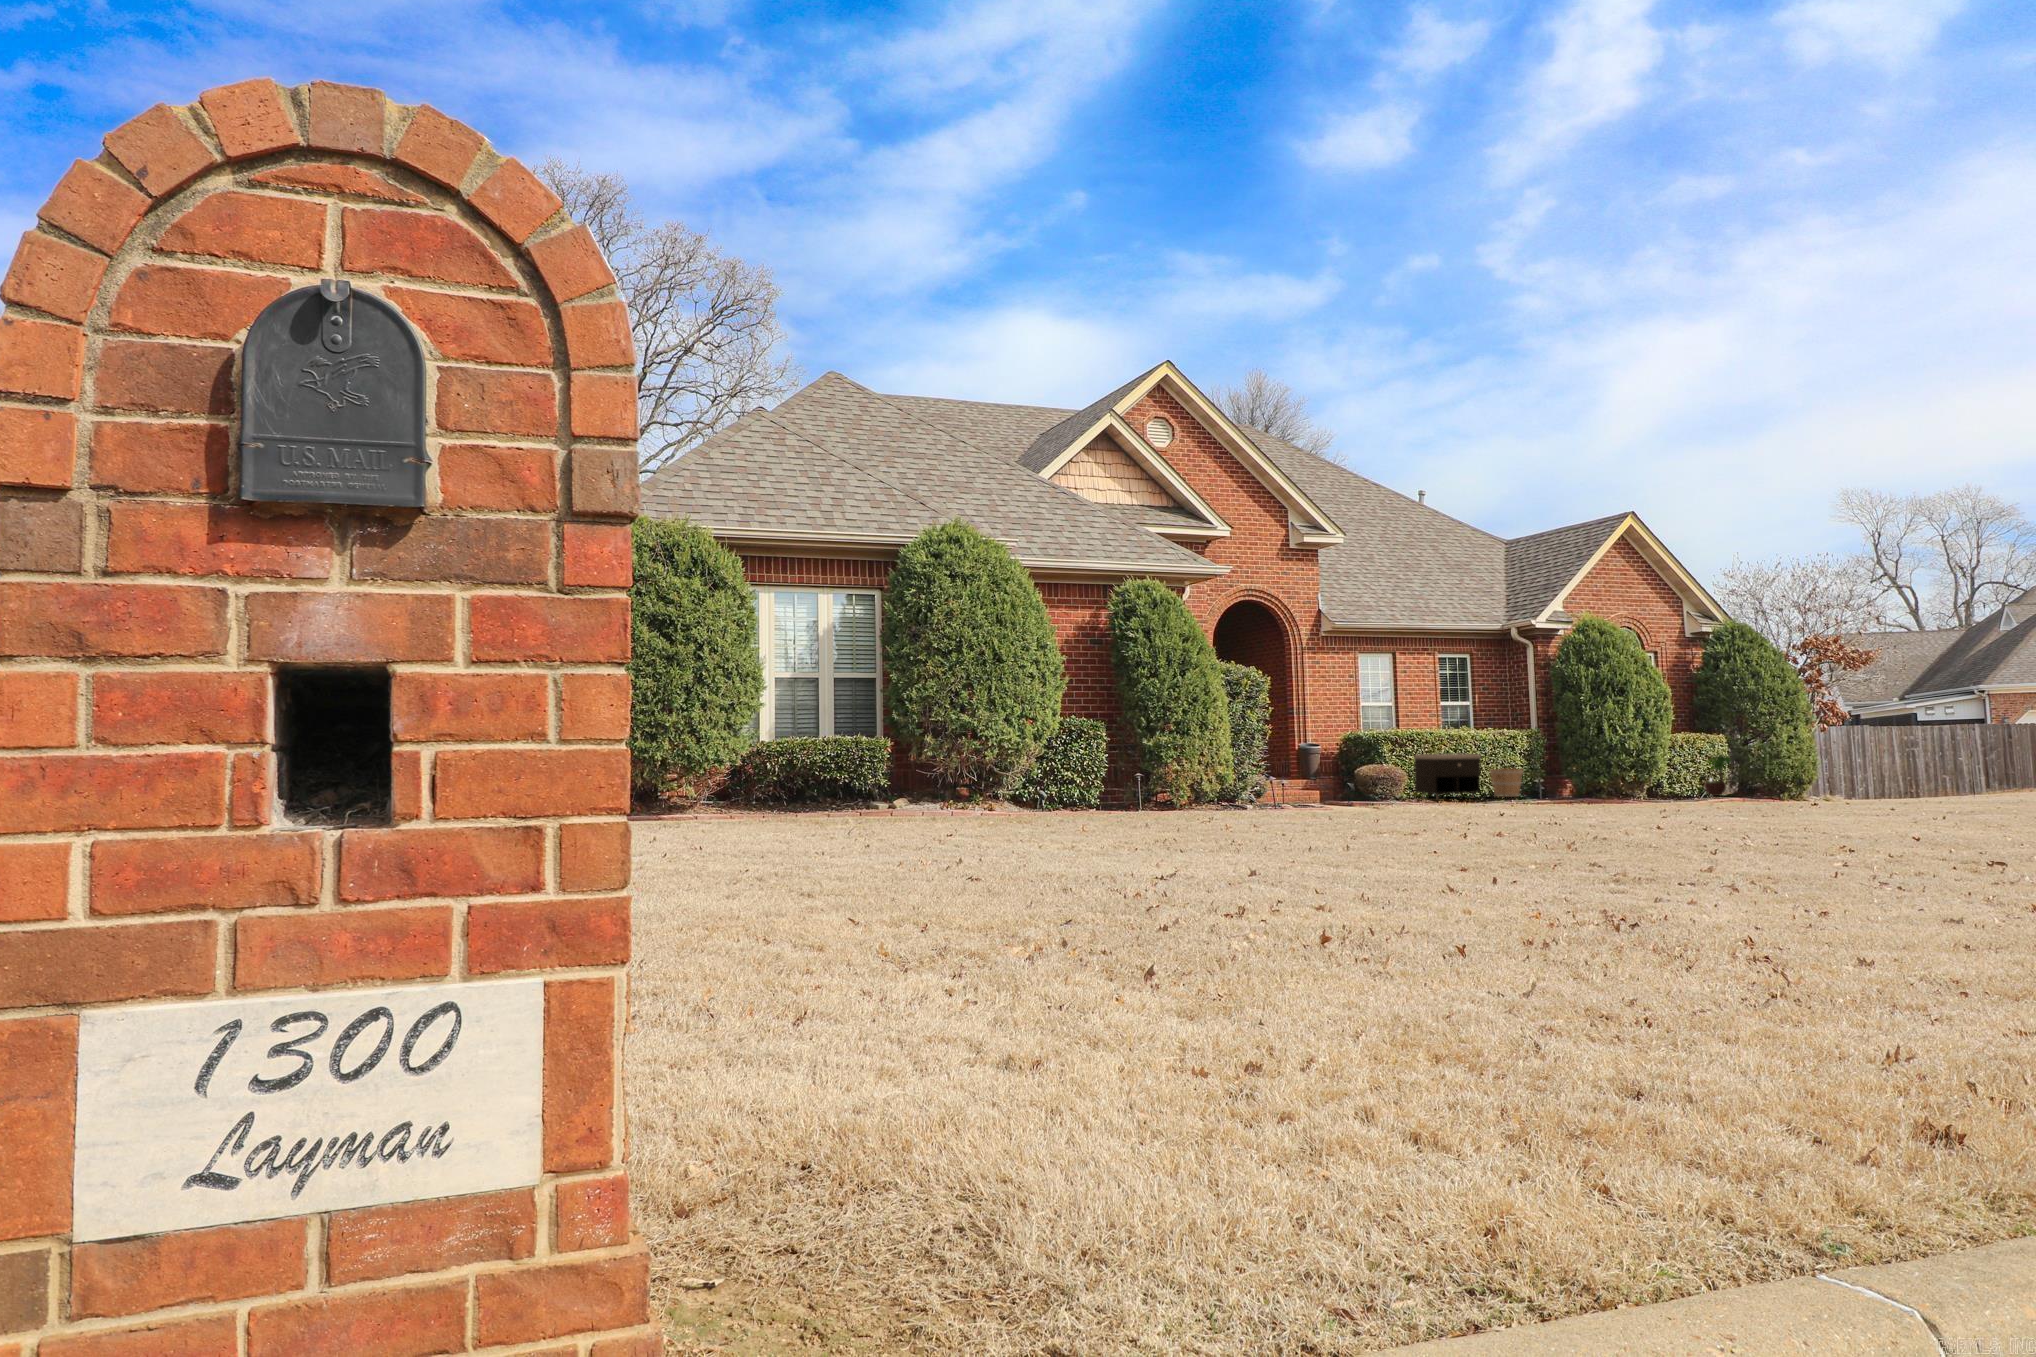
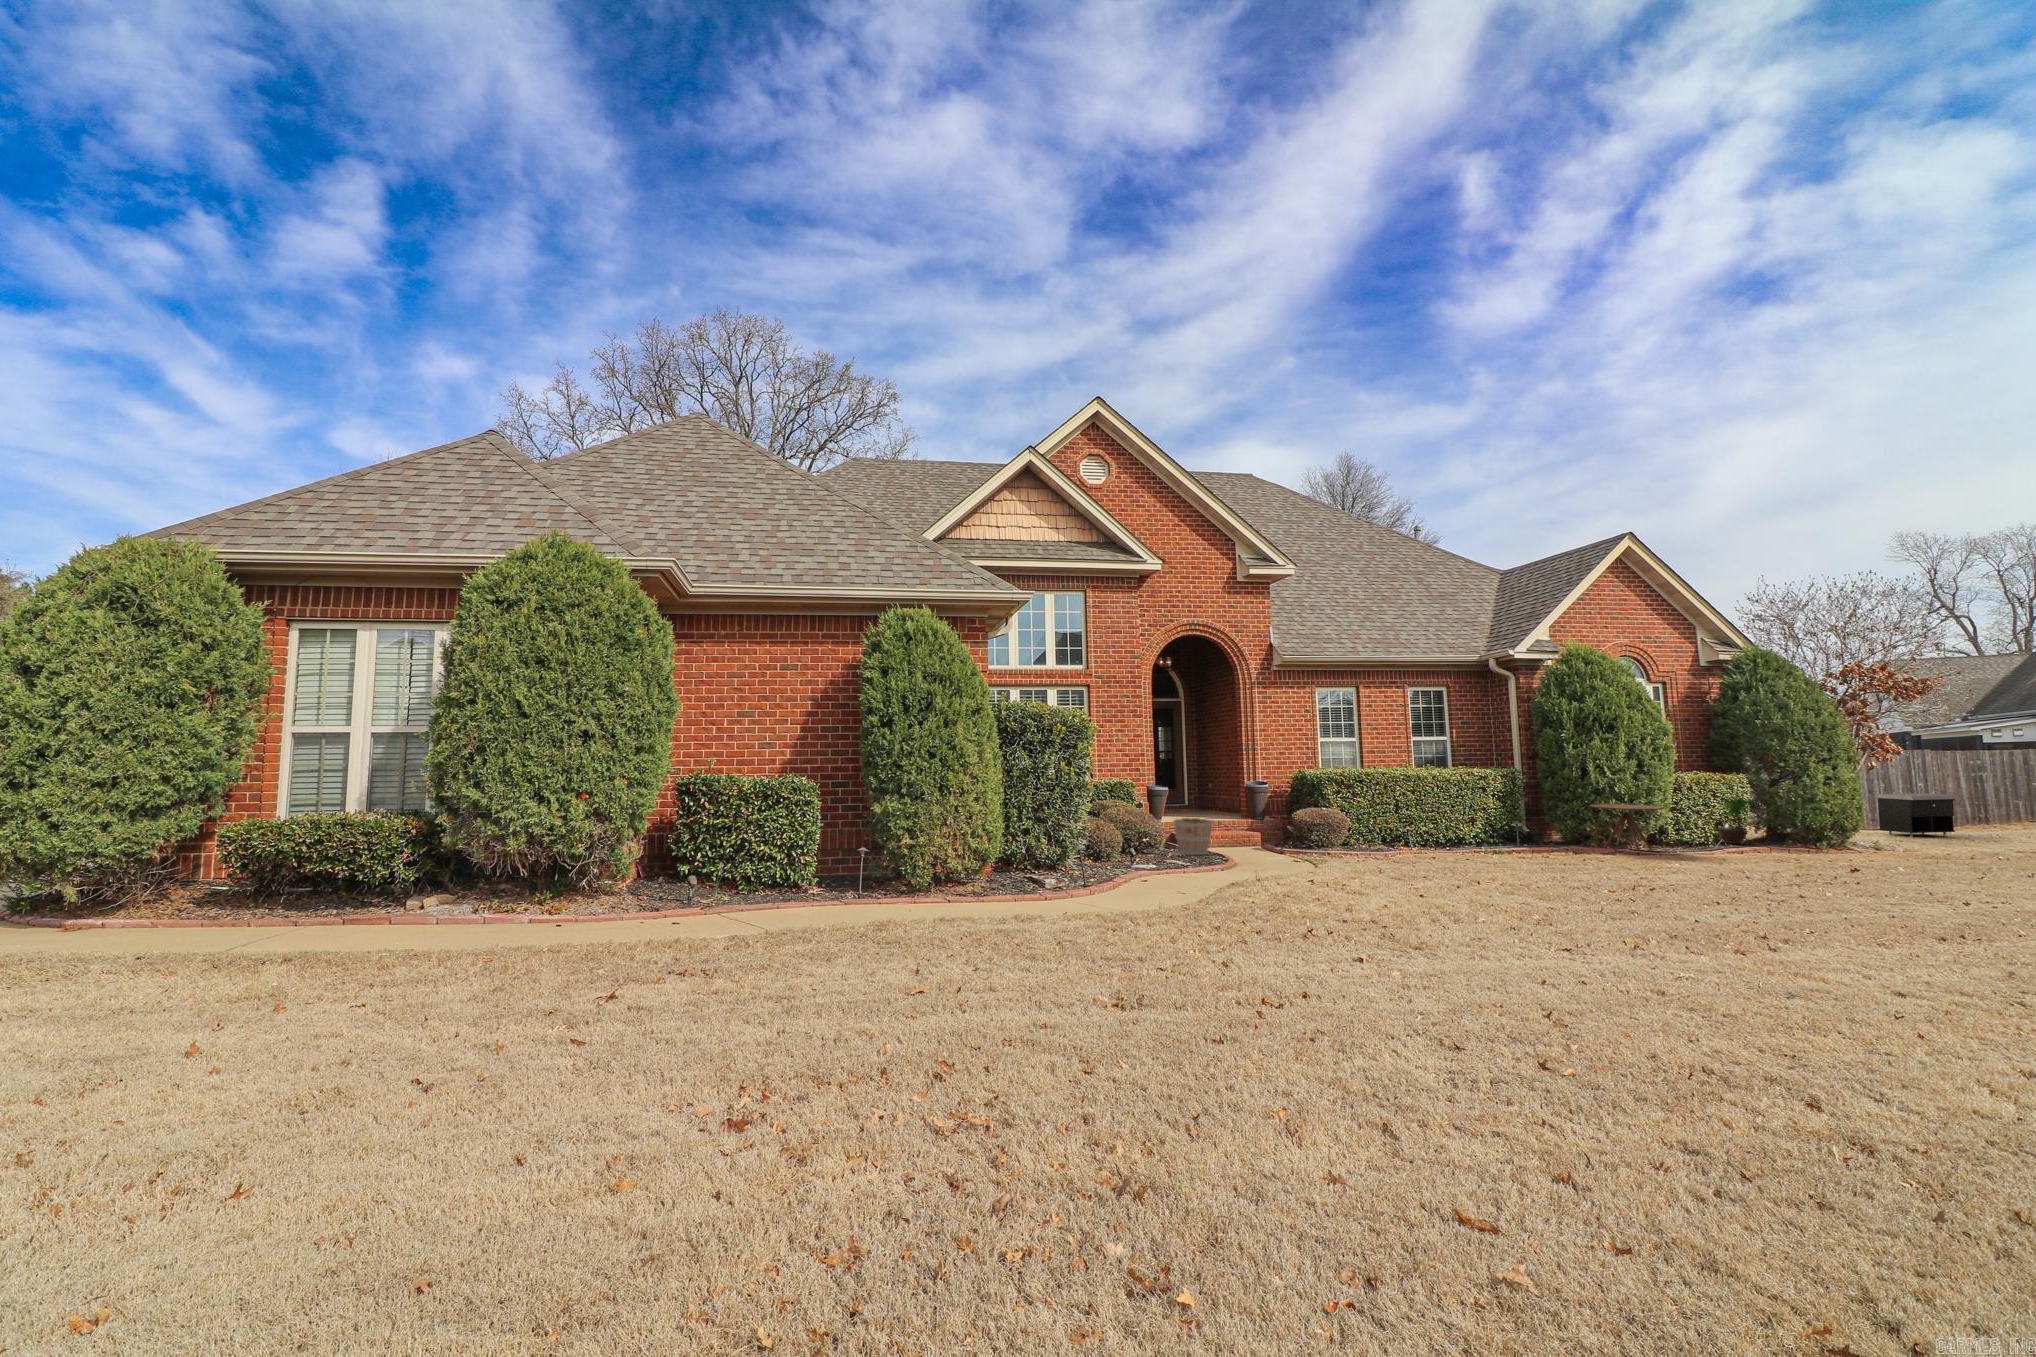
storage bench: present [1414,753,1481,798] -> present [1878,793,1955,837]
round table: none [1603,761,1664,800] -> present [1590,804,1663,851]
wooden bucket: present [1489,768,1523,797] -> present [1173,818,1213,855]

